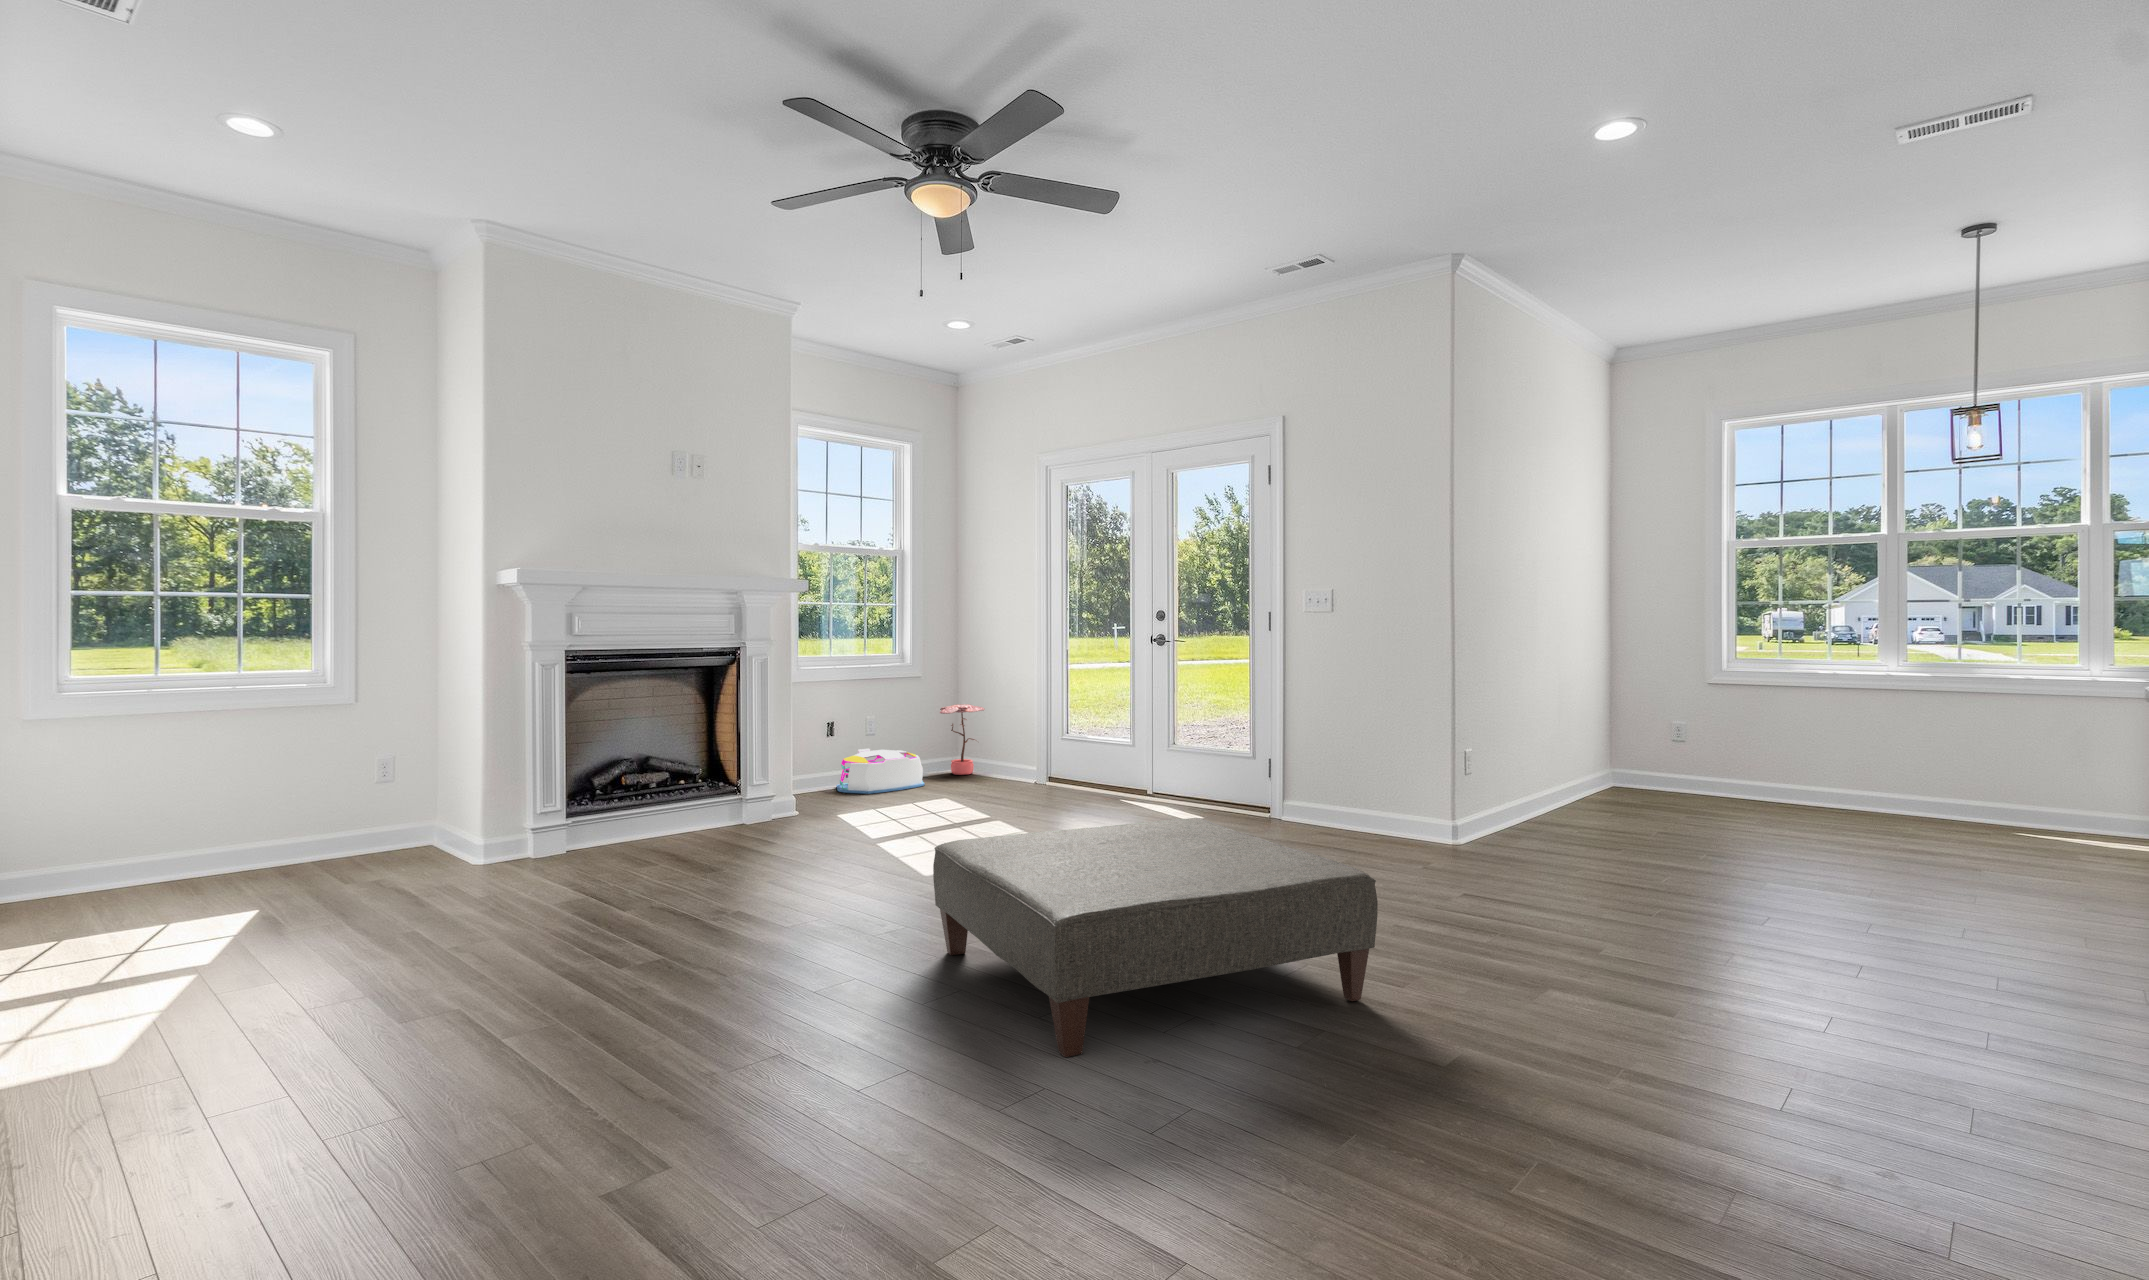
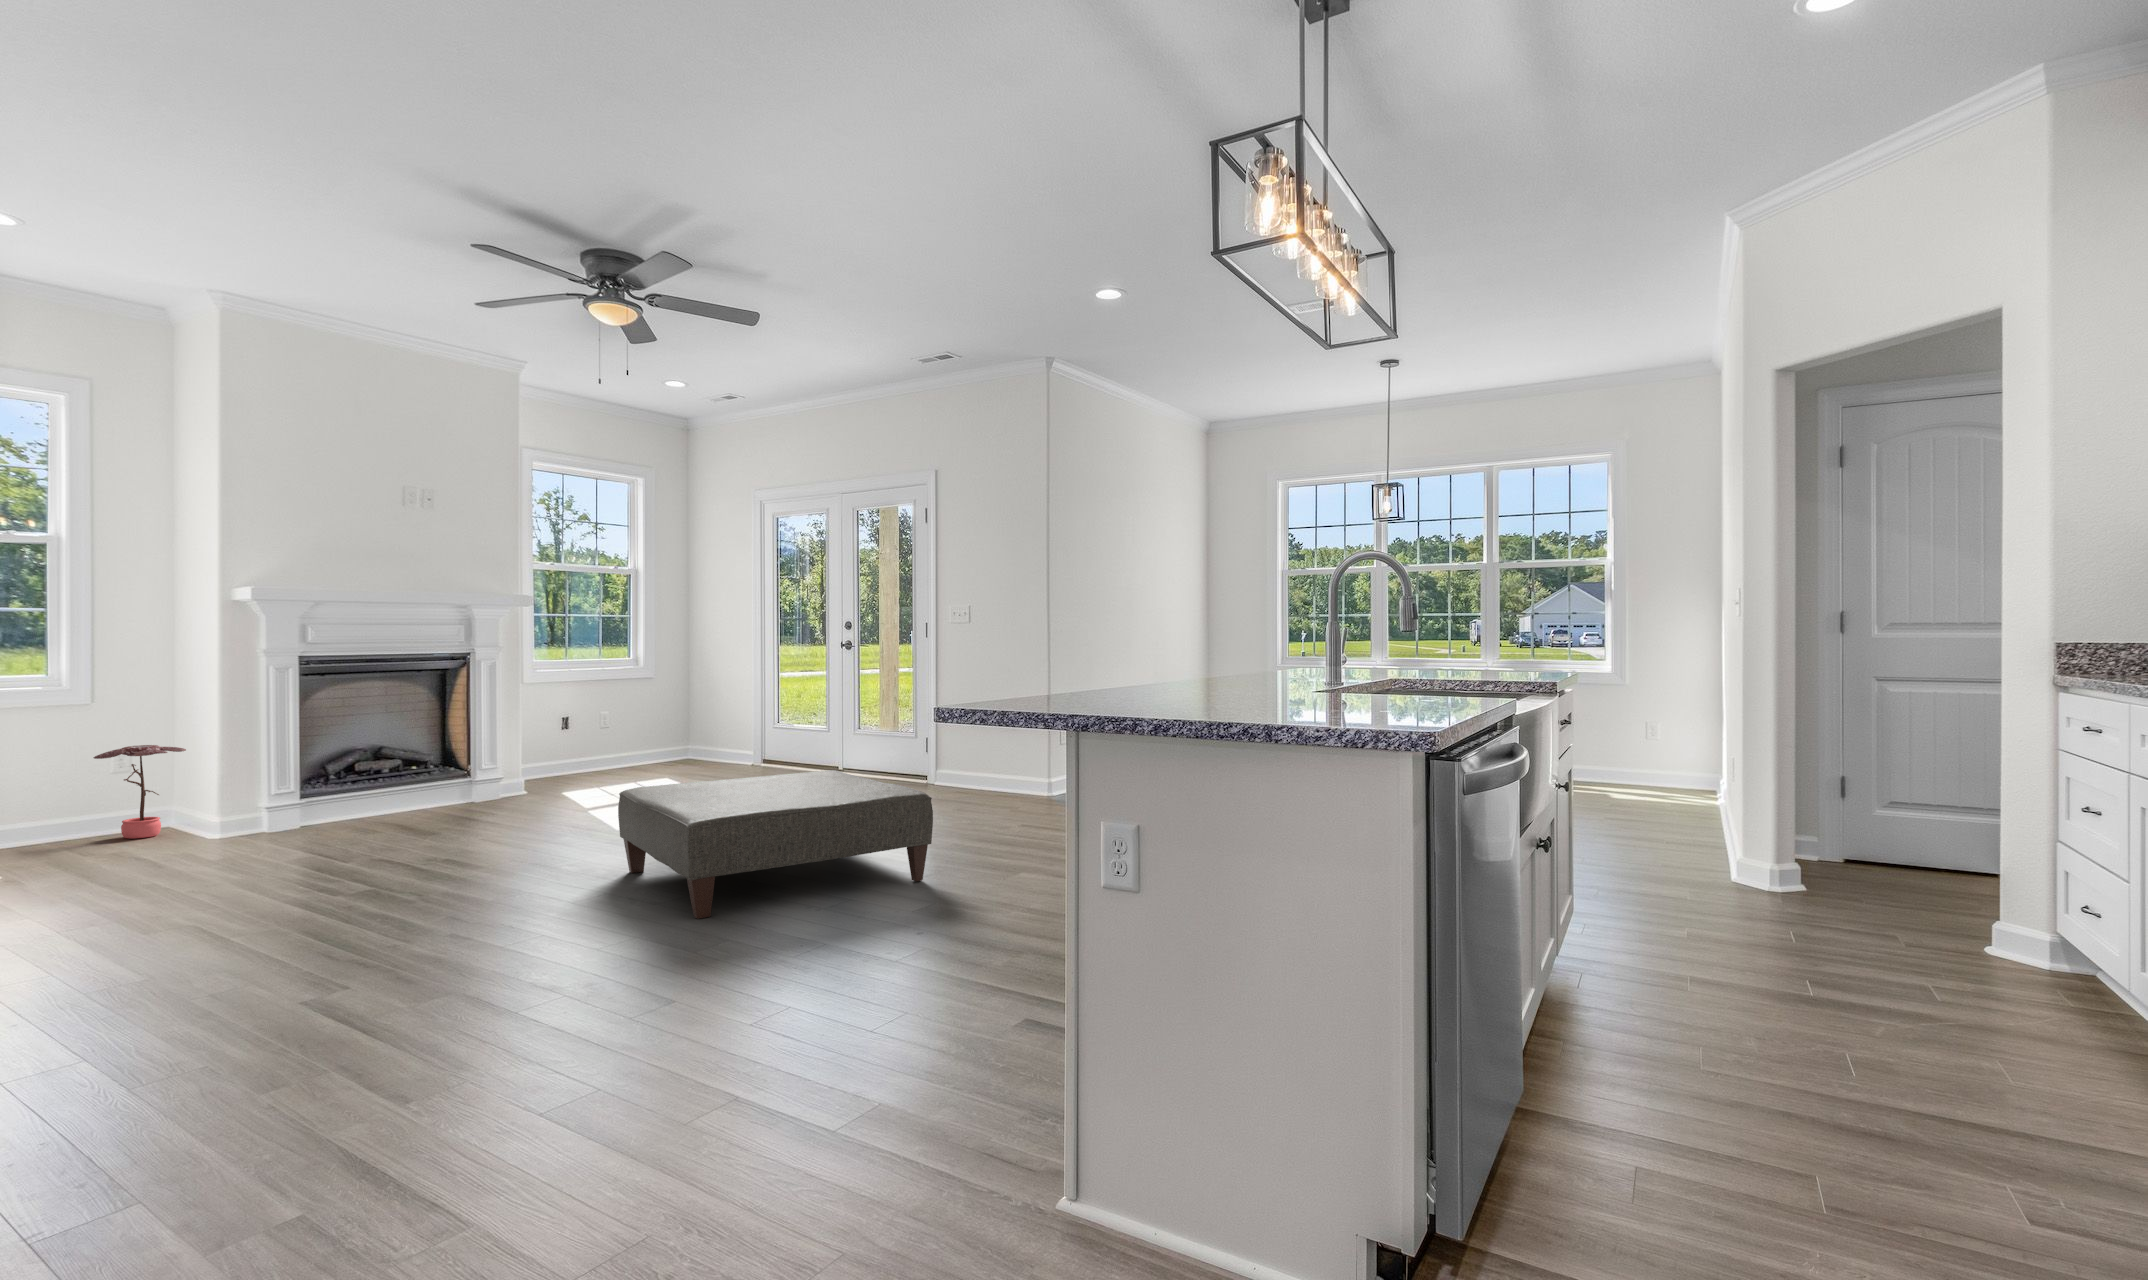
potted plant: present [940,704,985,775] -> present [93,745,186,839]
storage bin: present [837,749,925,794] -> none [564,742,645,779]

